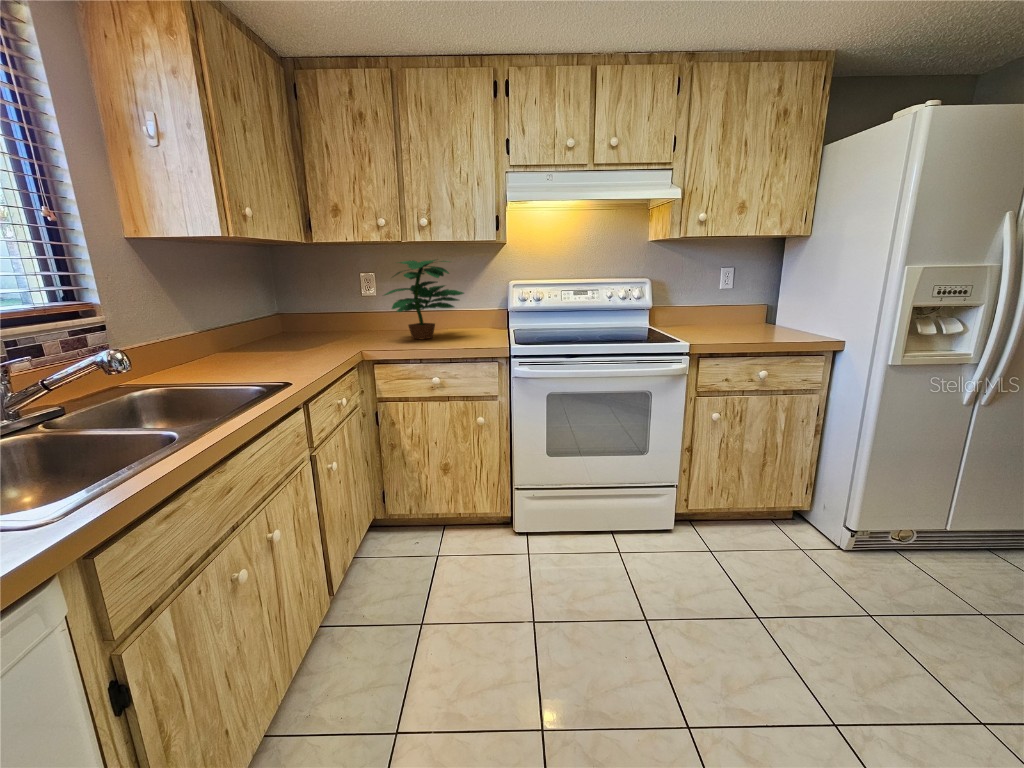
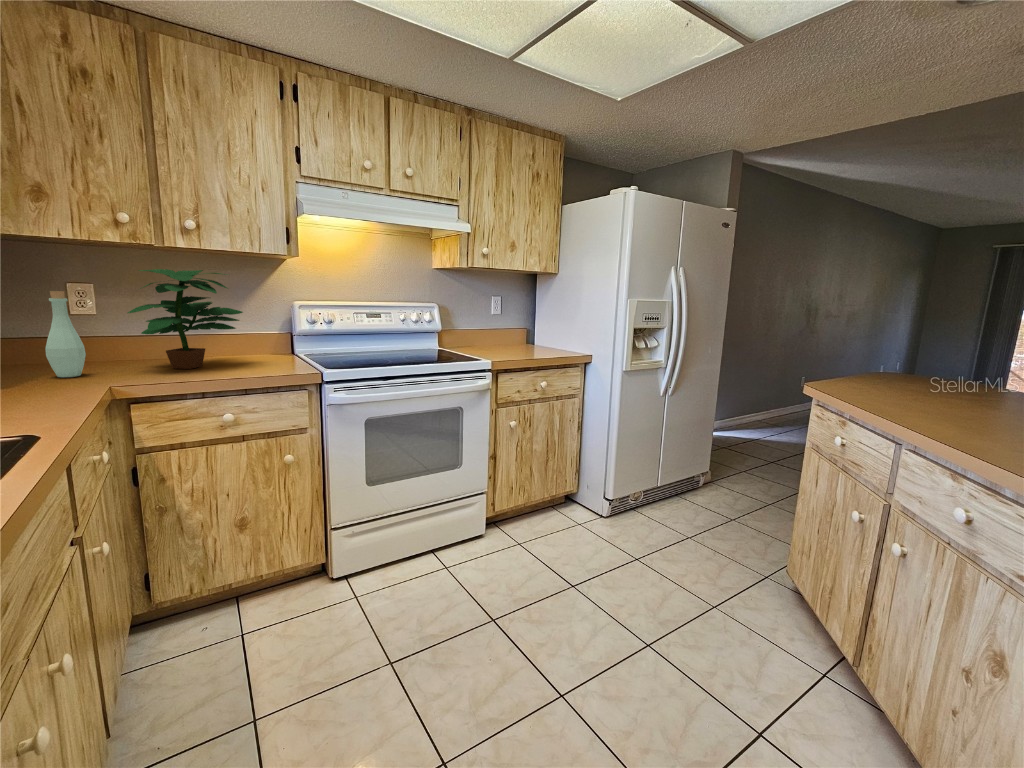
bottle: none [336,281,360,342] -> present [45,291,86,377]

